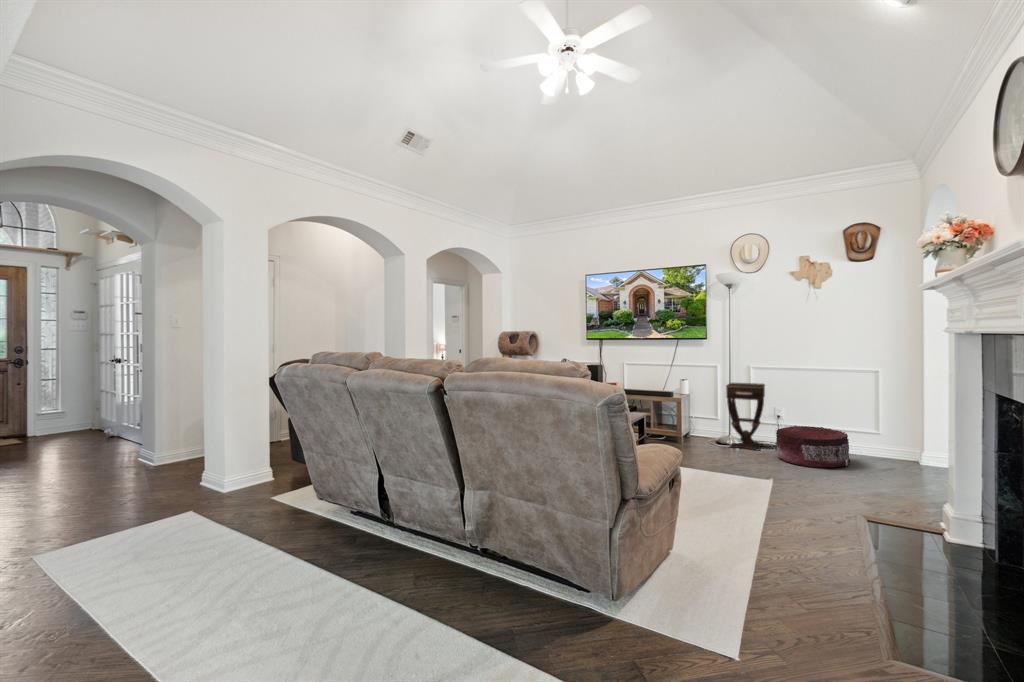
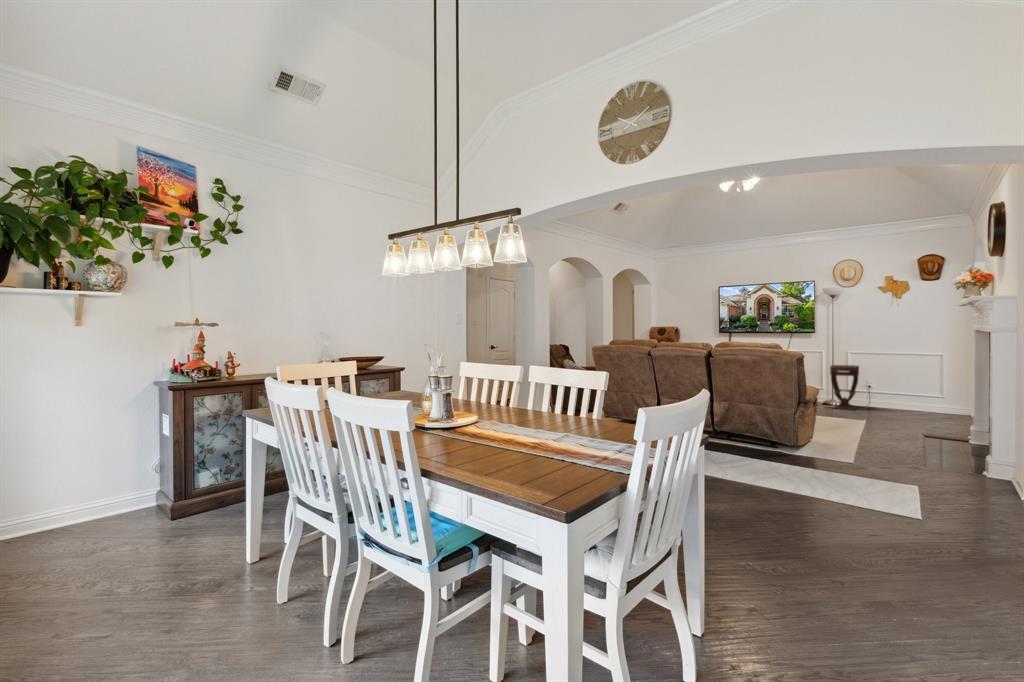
pouf: present [776,426,850,467] -> none [867,393,921,417]

